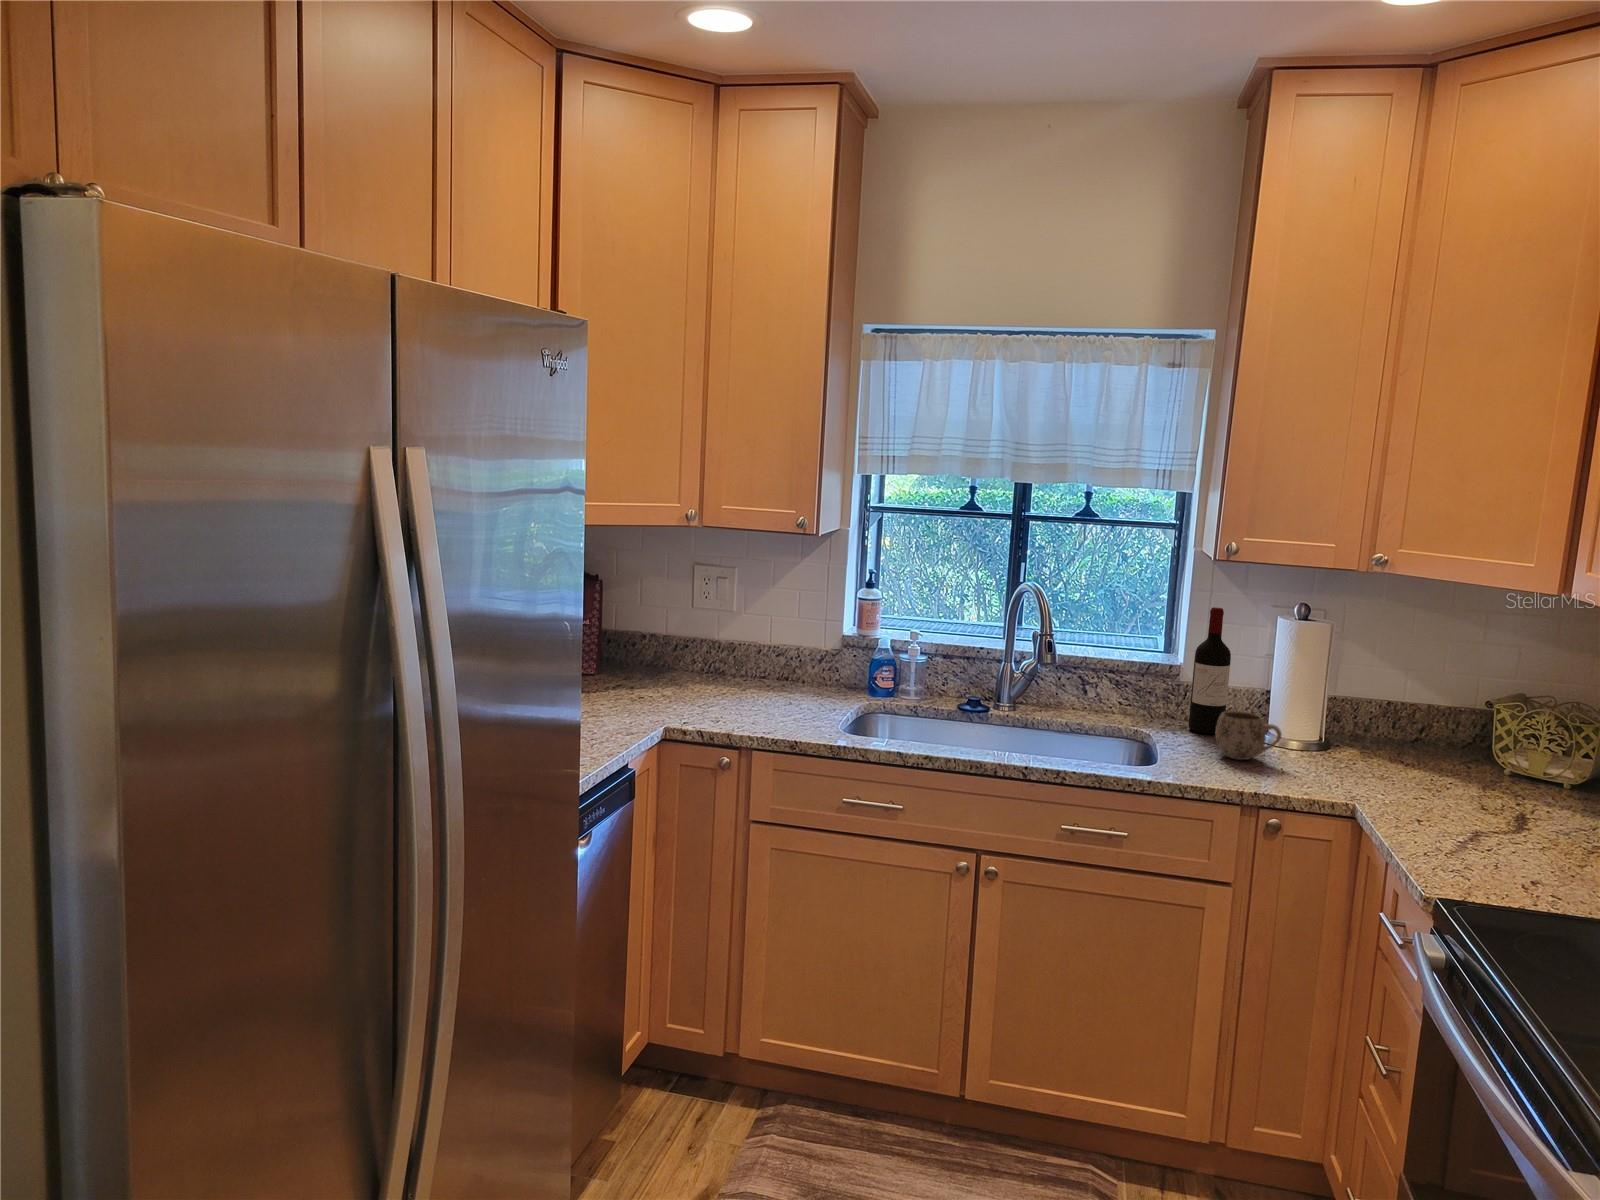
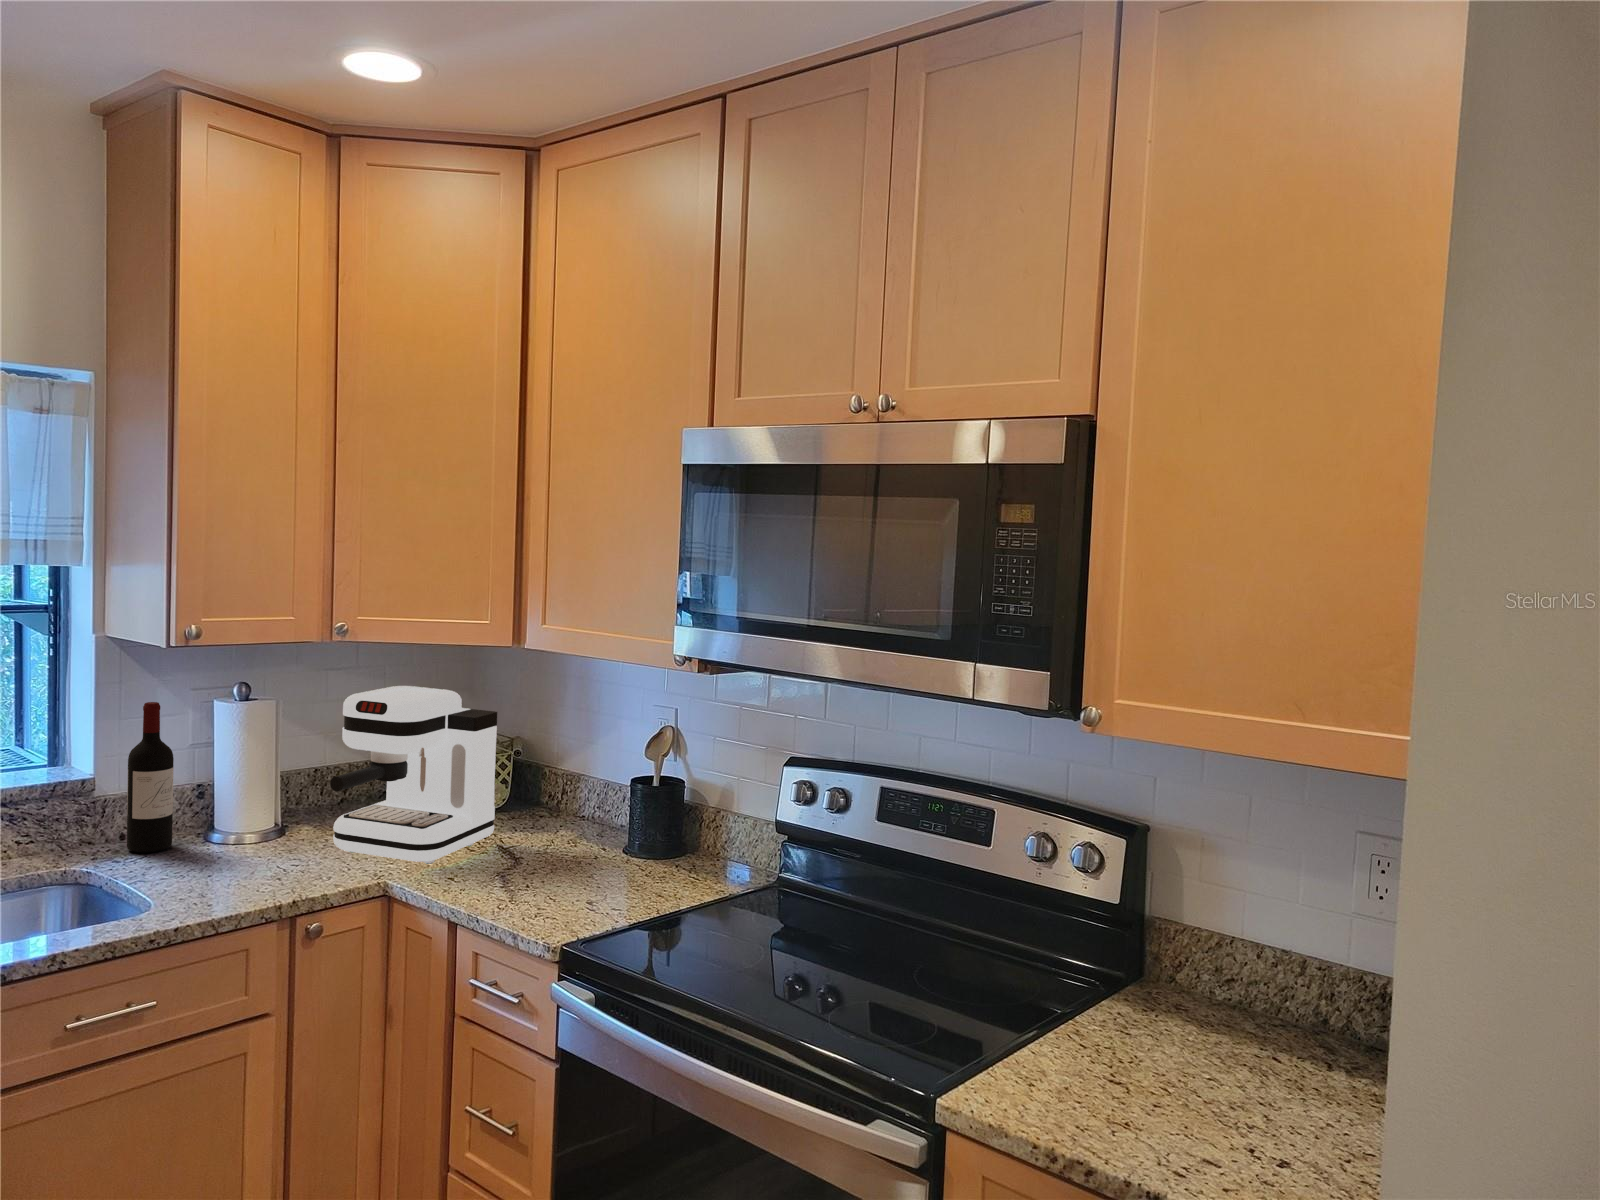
coffee maker: none [1324,622,1538,805] -> present [330,686,497,864]
mug: present [1215,711,1282,760] -> none [197,815,275,872]

